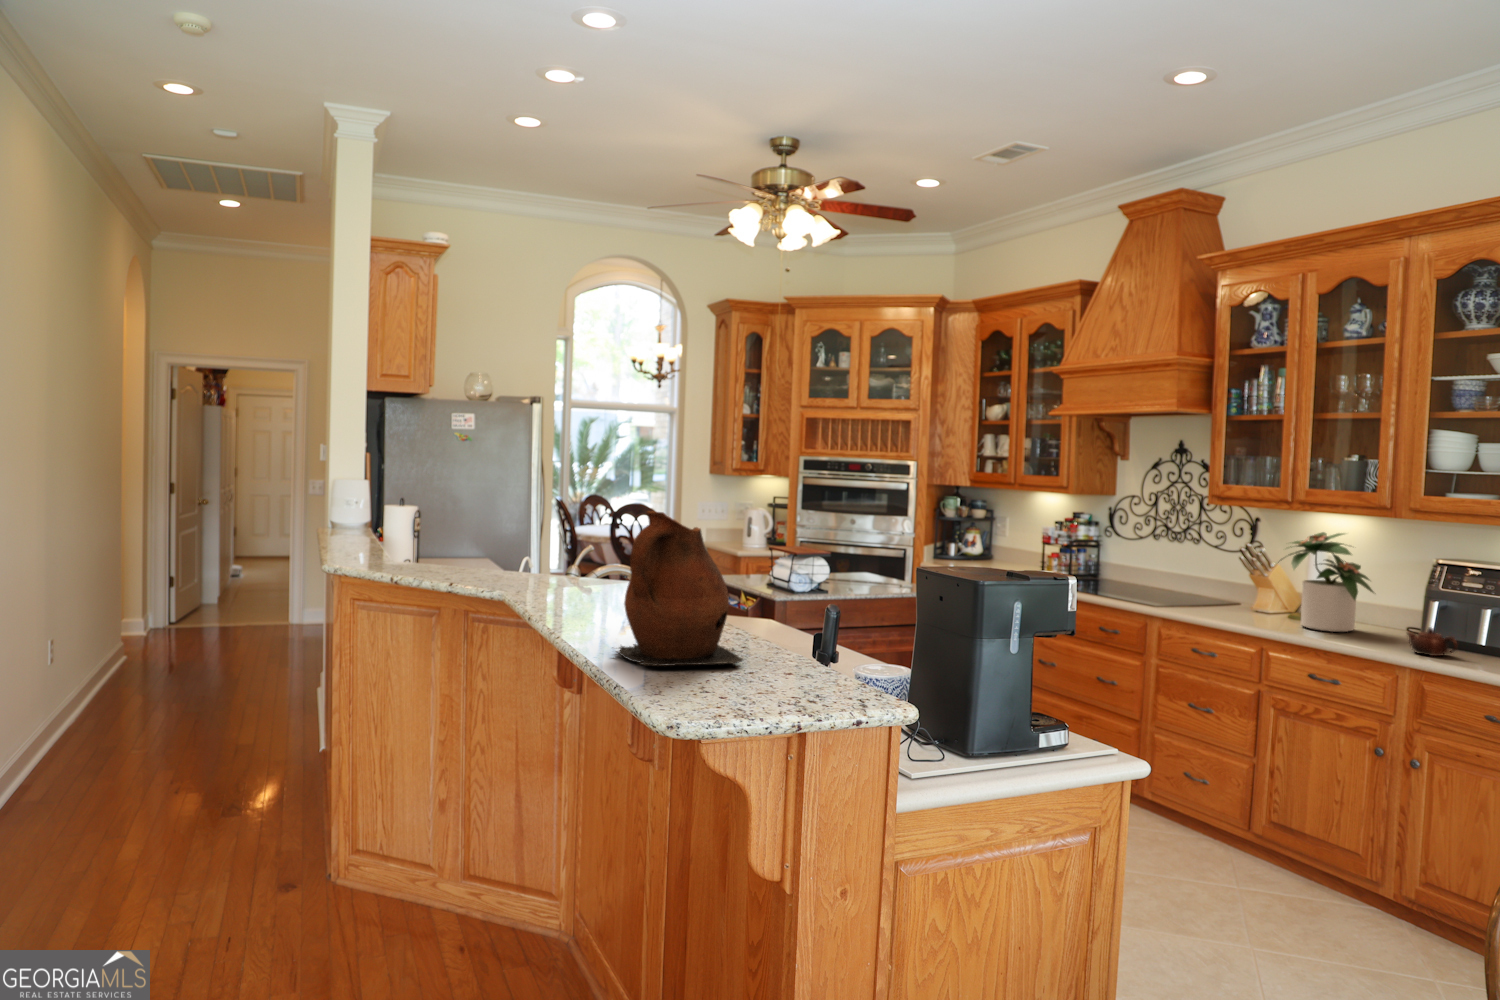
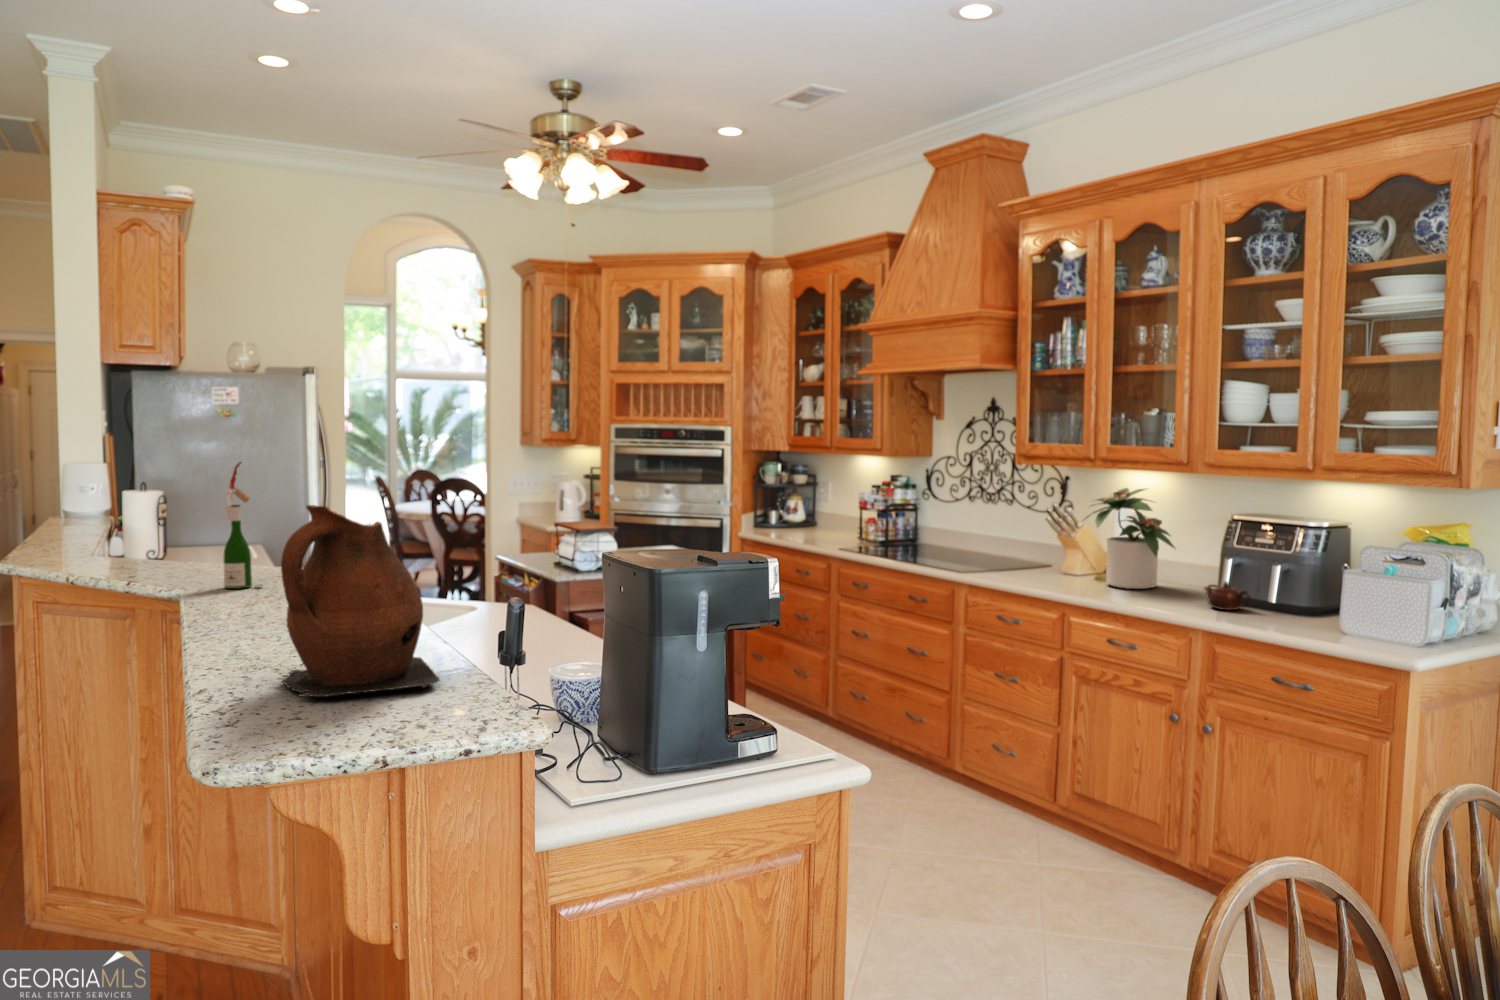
wine bottle: none [515,476,547,584] -> present [224,462,263,589]

